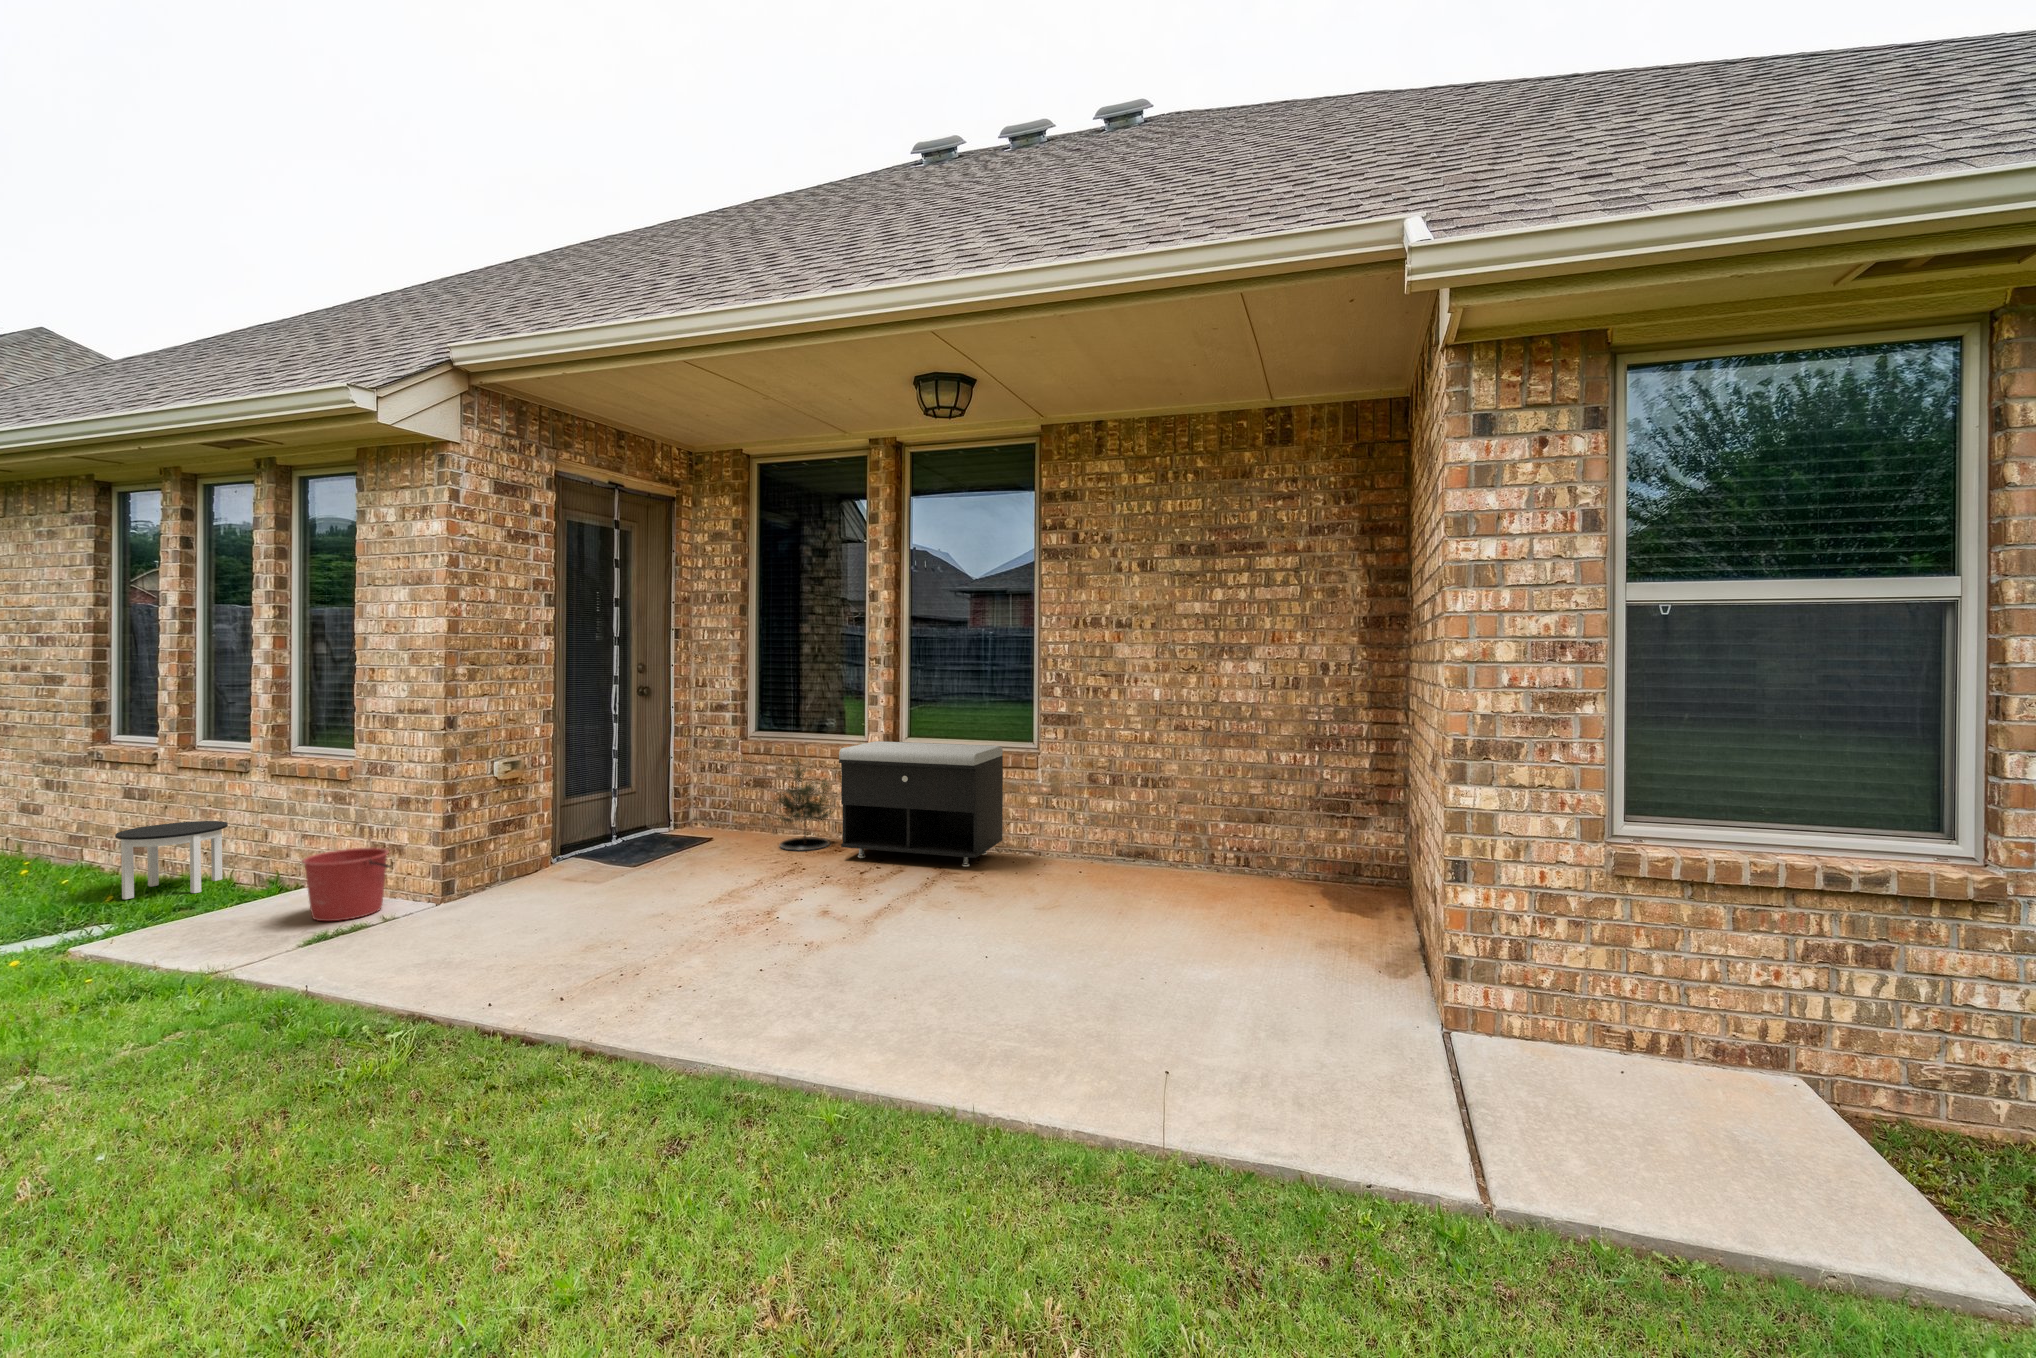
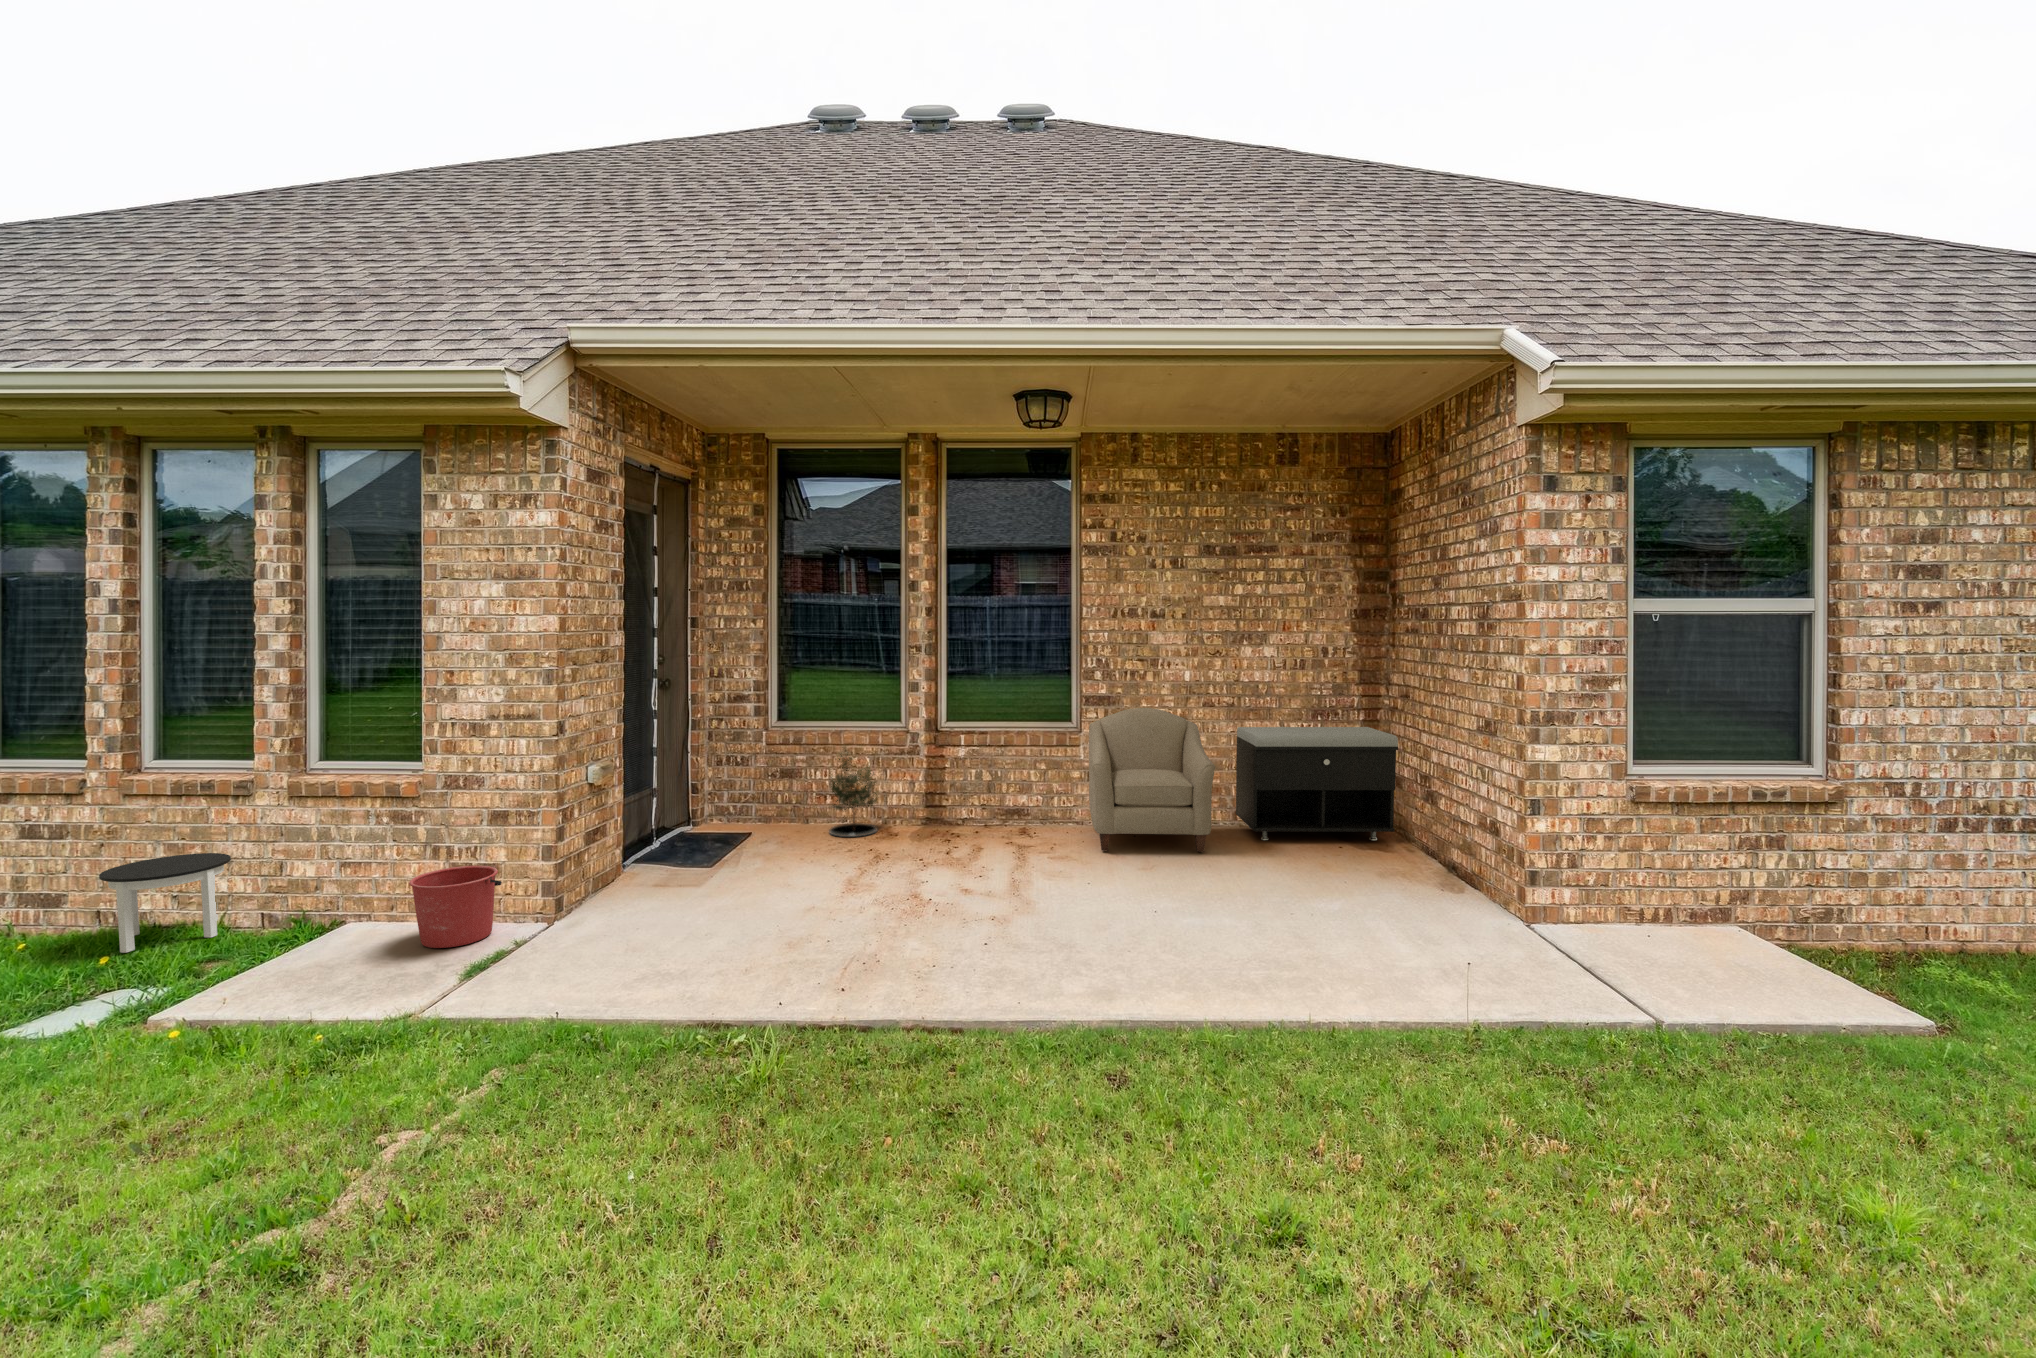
chair: none [1006,728,1166,897] -> present [1089,708,1215,852]
storage bench: present [839,741,1003,867] -> present [1236,727,1398,841]

